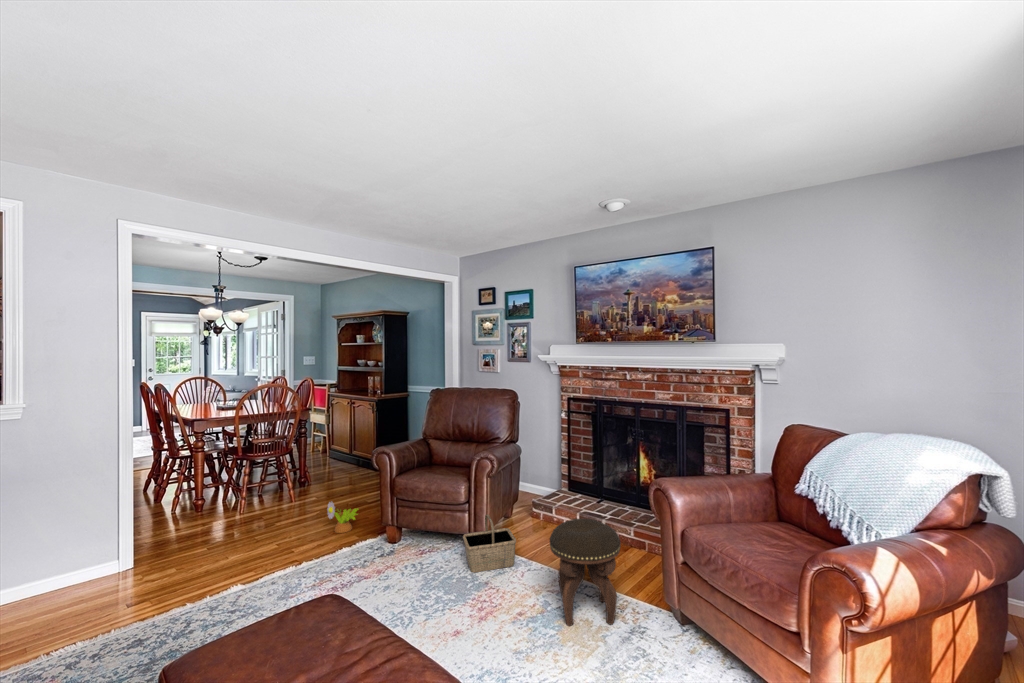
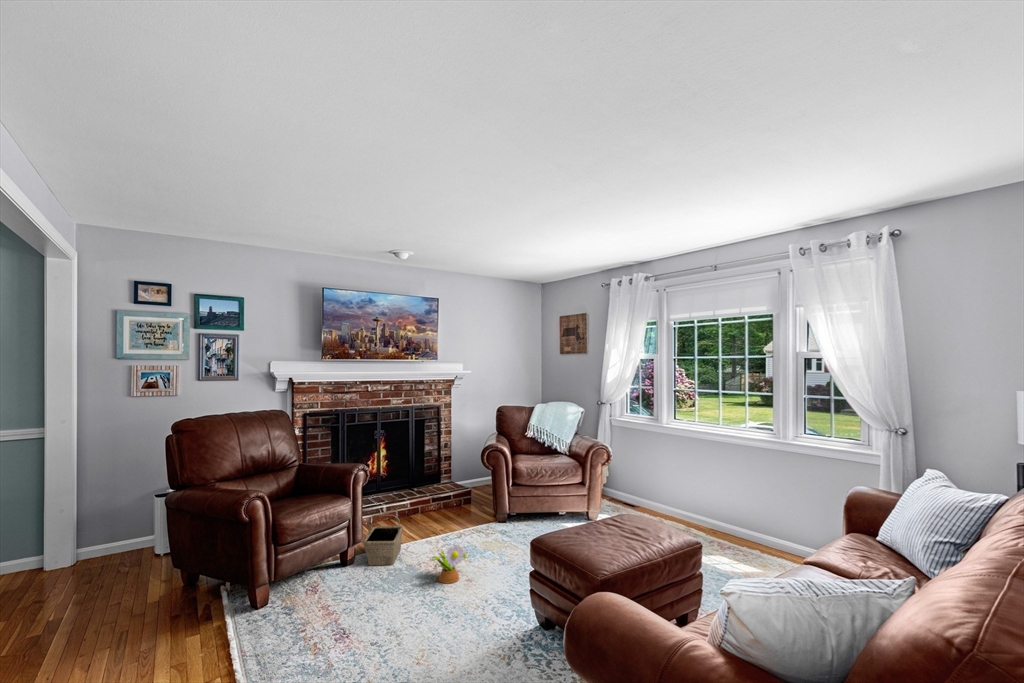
decorative plant: present [327,502,358,533] -> present [431,544,468,583]
footstool: present [550,519,621,626] -> none [461,476,508,543]

